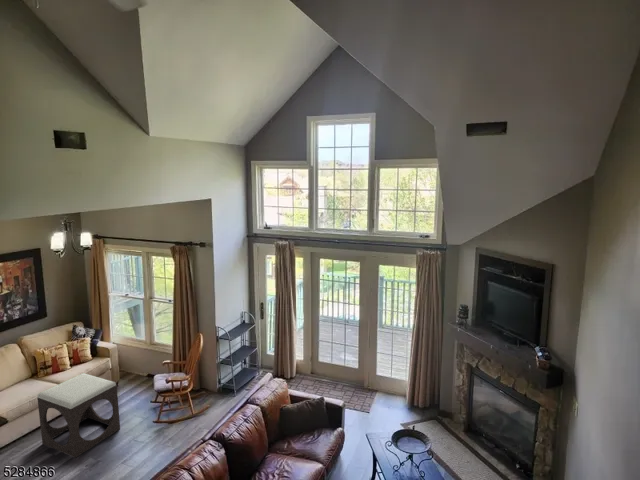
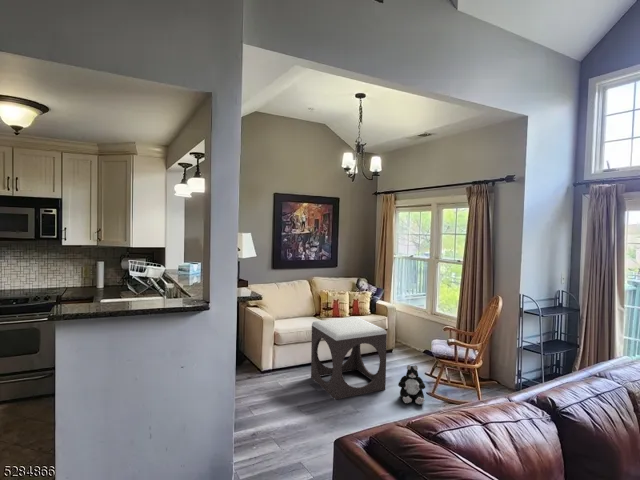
plush toy: none [132,403,156,436] -> present [398,365,425,404]

